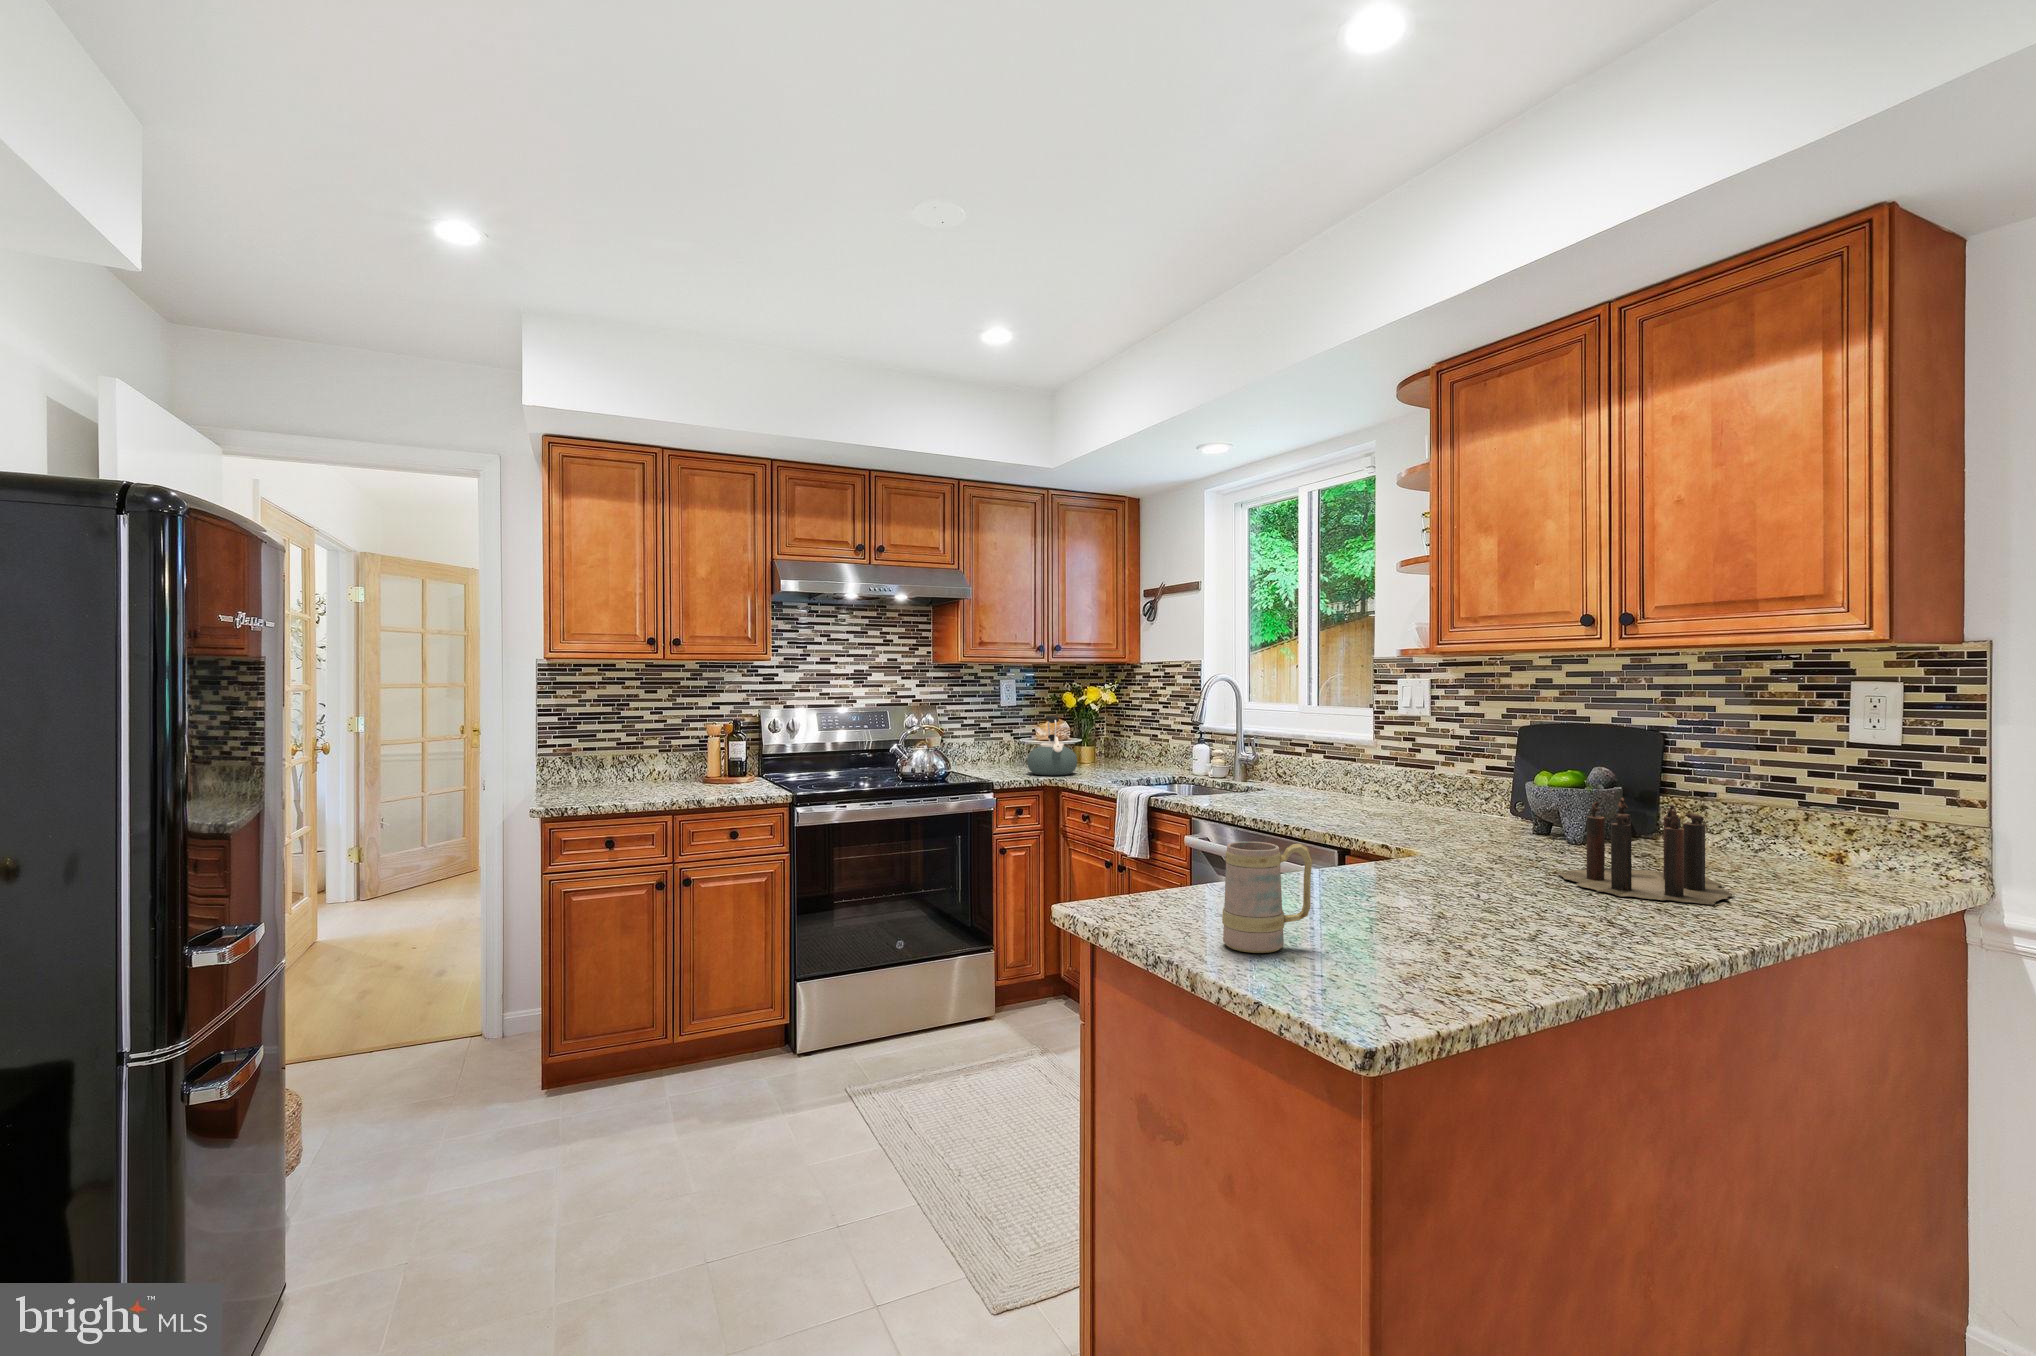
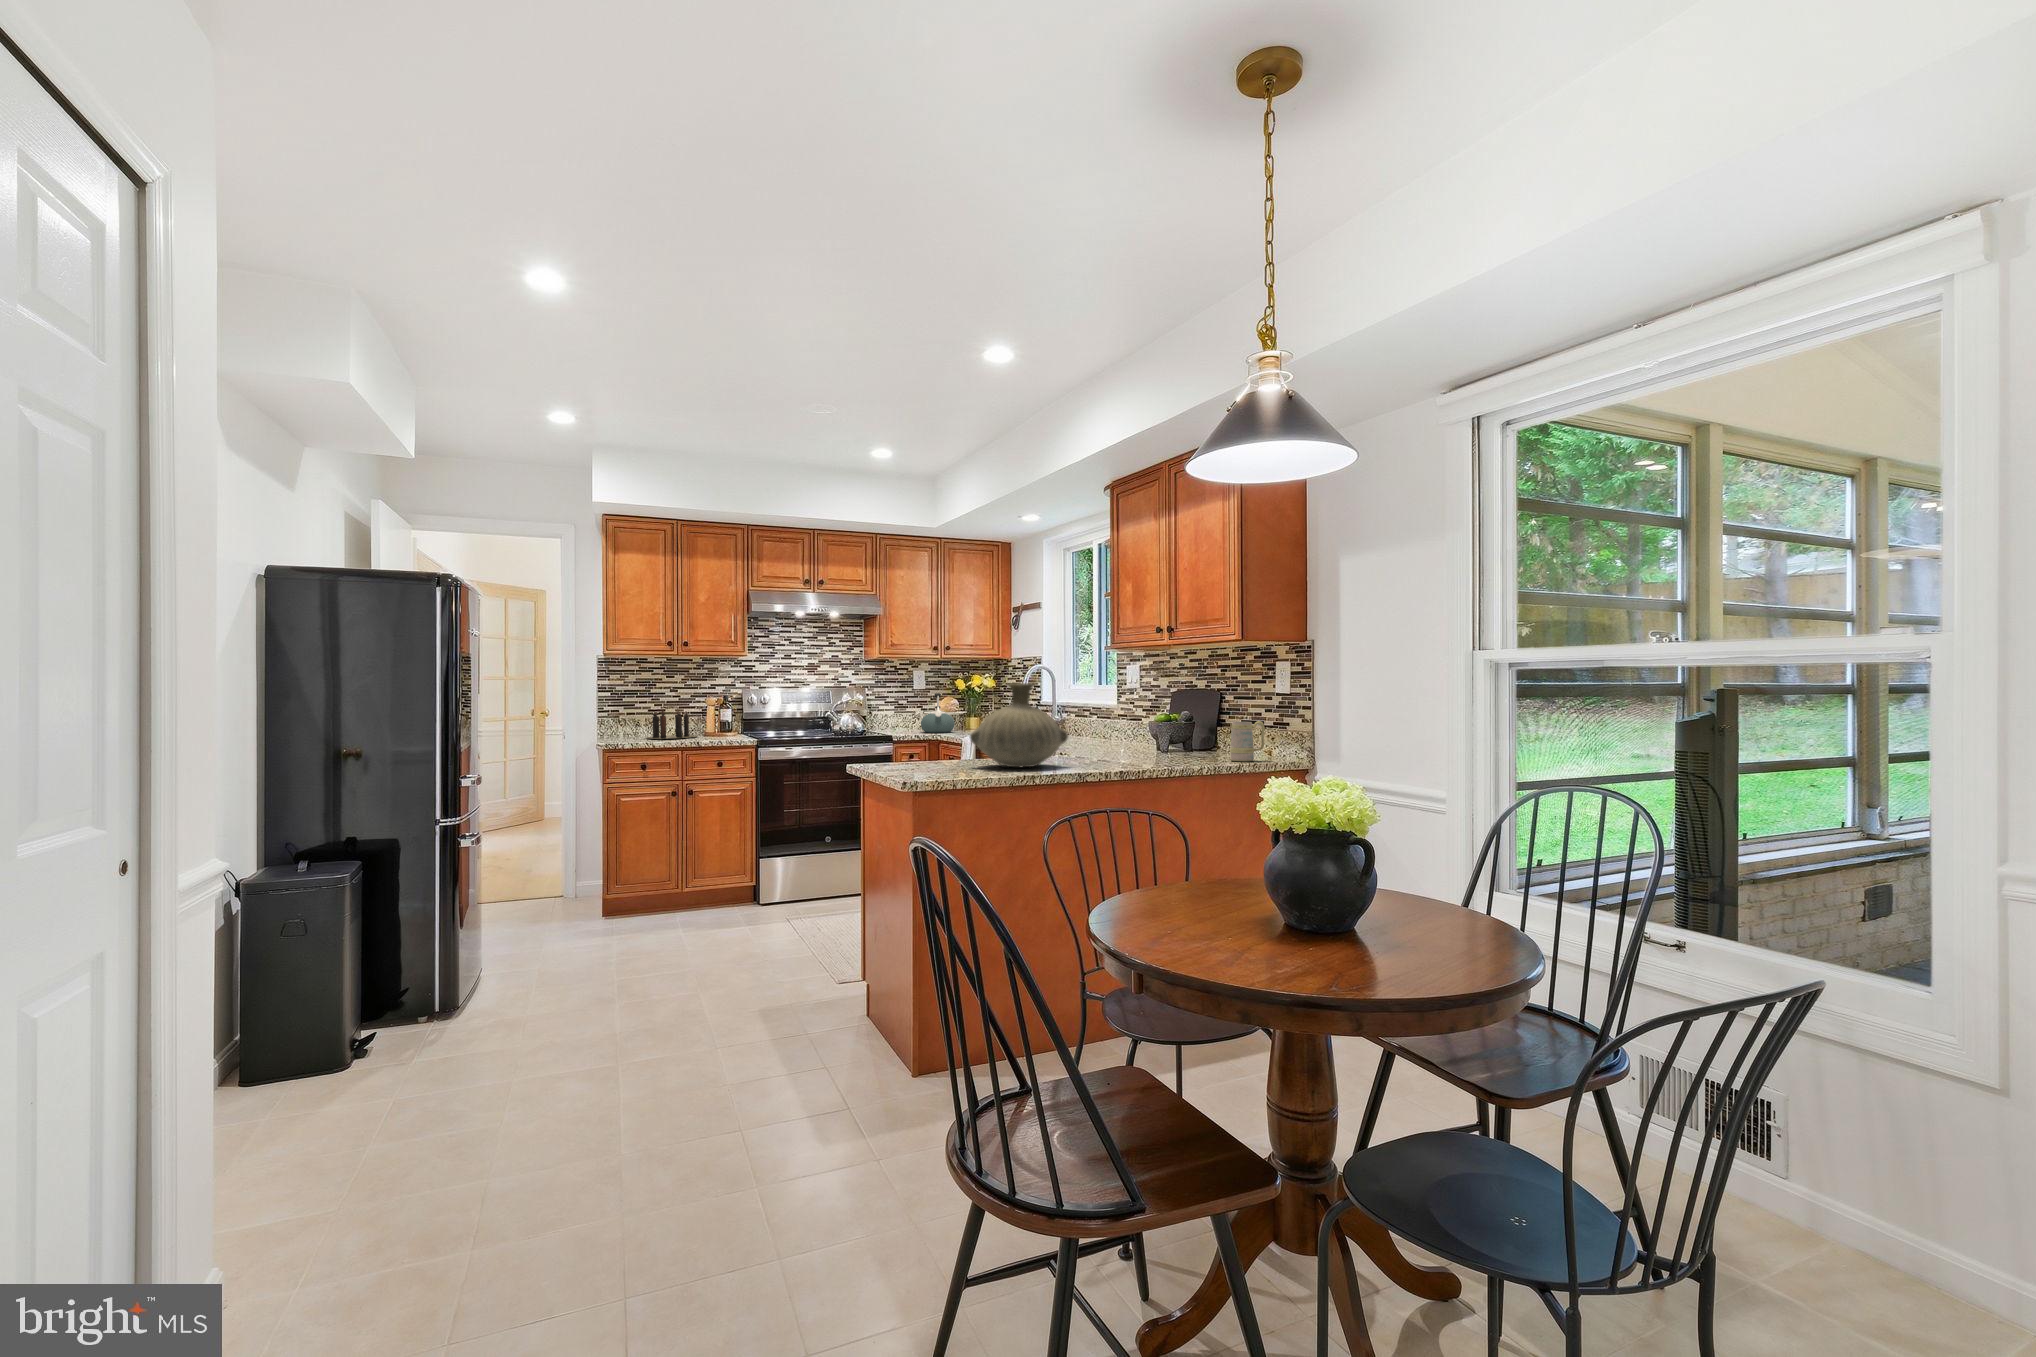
vase: none [1331,730,1536,915] -> present [970,683,1068,767]
candle: present [1557,798,1732,905] -> present [647,710,697,739]
mug: present [1222,842,1312,953] -> present [1230,721,1265,761]

